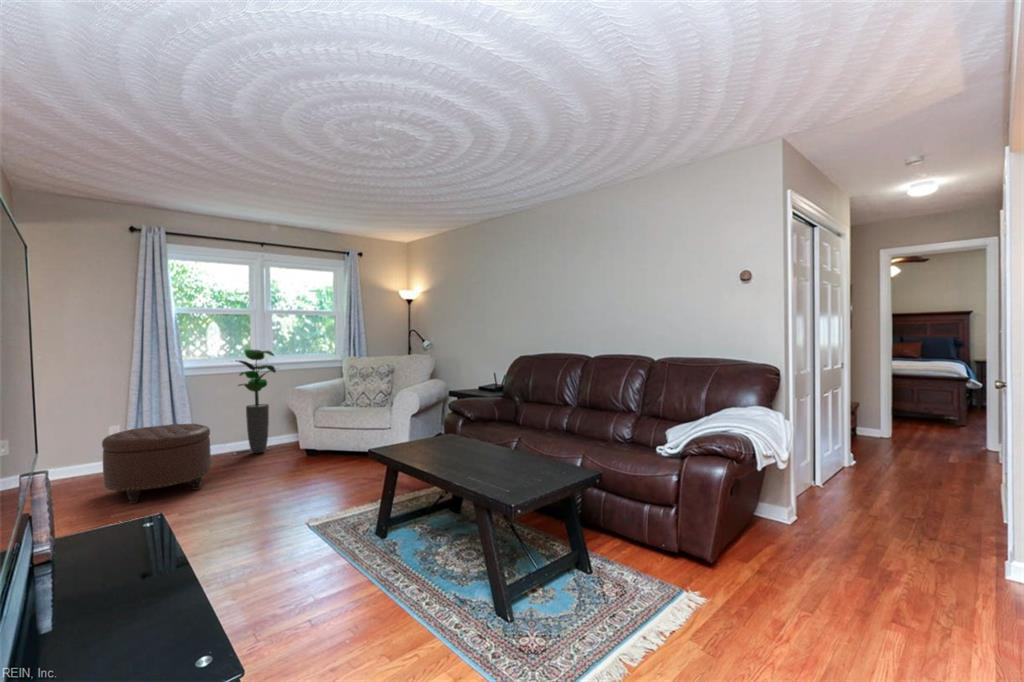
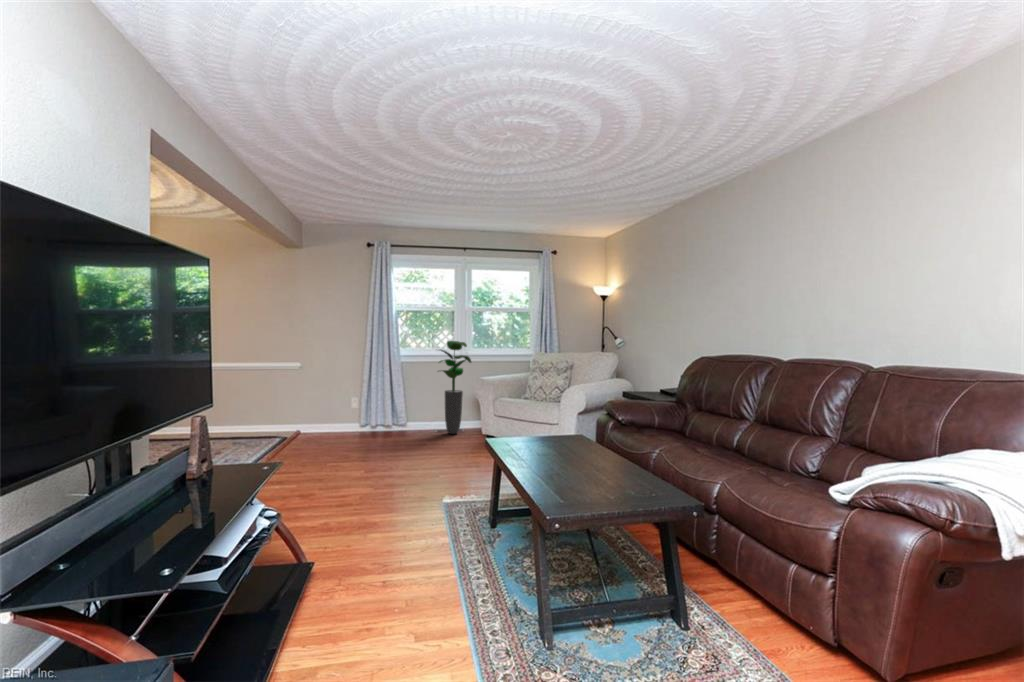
ottoman: present [102,424,211,504] -> none [330,398,404,457]

